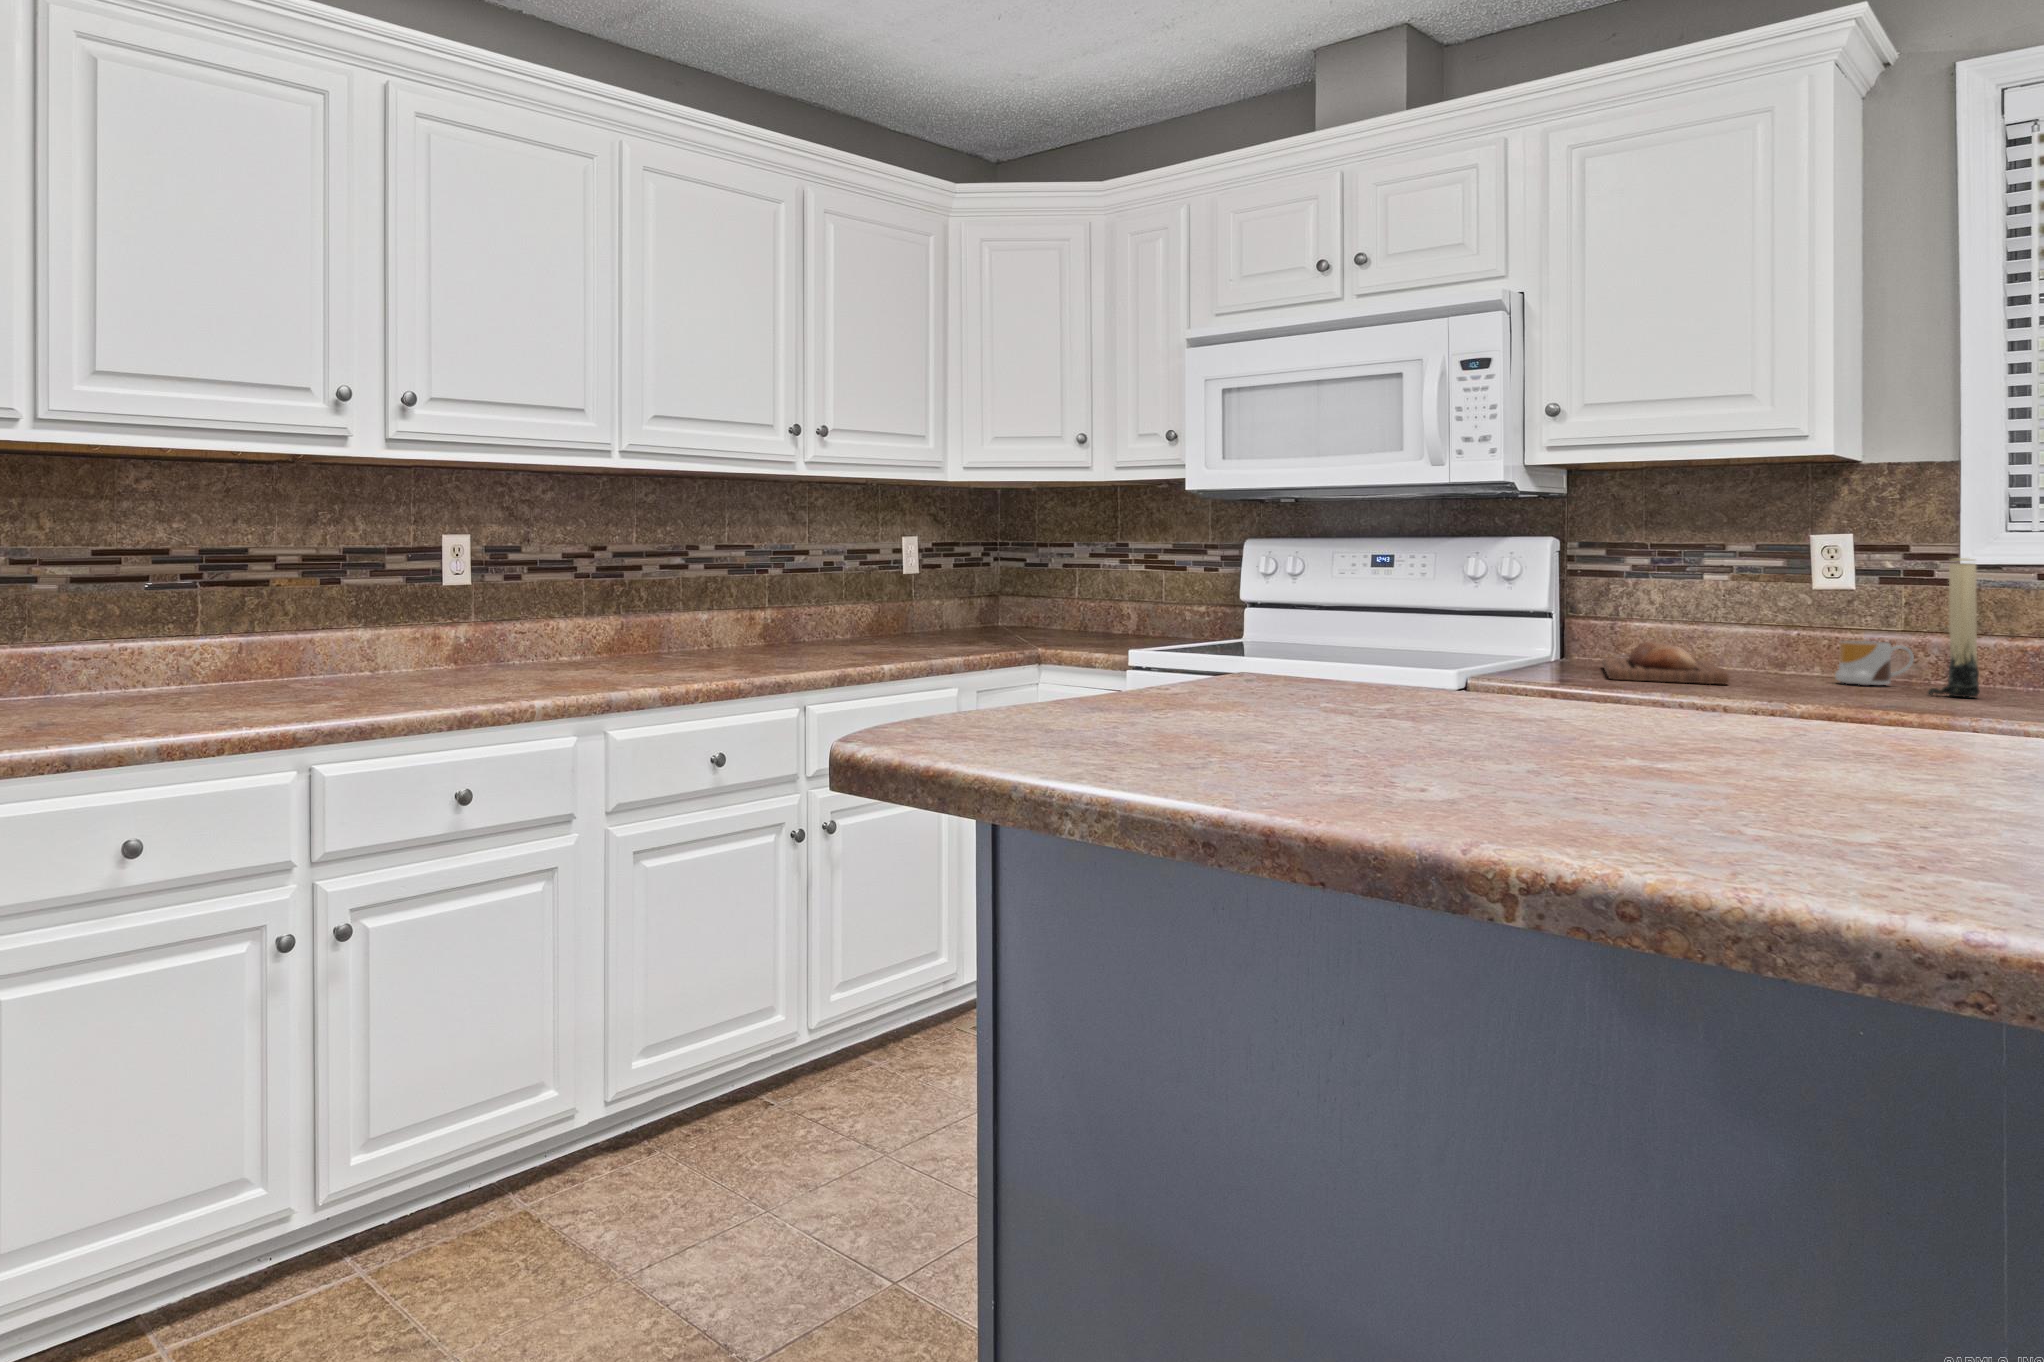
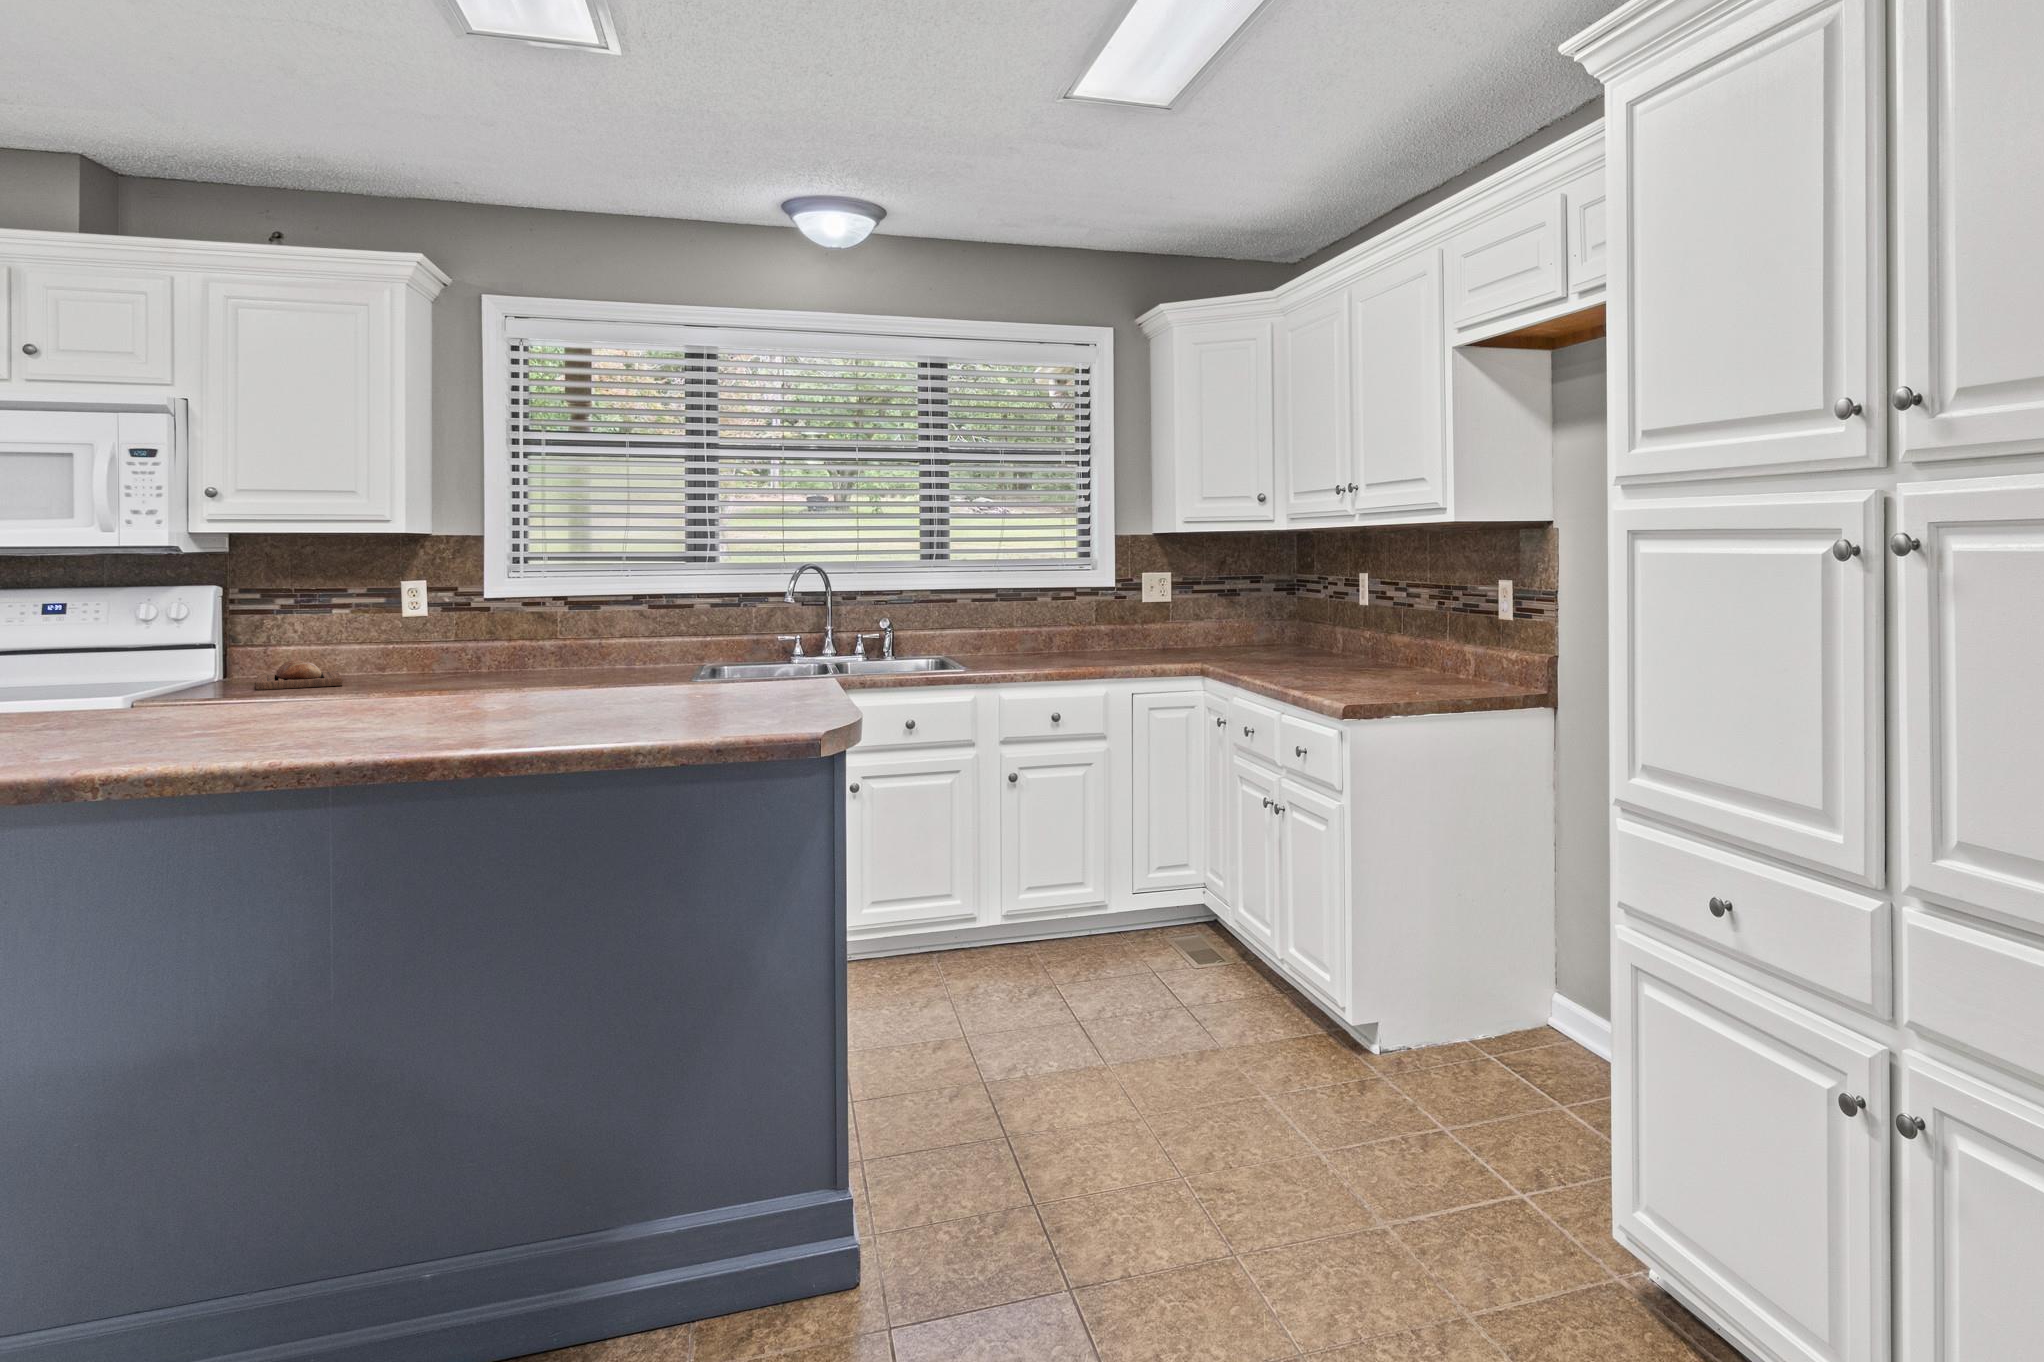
candle: present [1928,558,1980,697] -> none [461,596,488,680]
mug: present [1835,641,1914,685] -> none [415,650,460,678]

